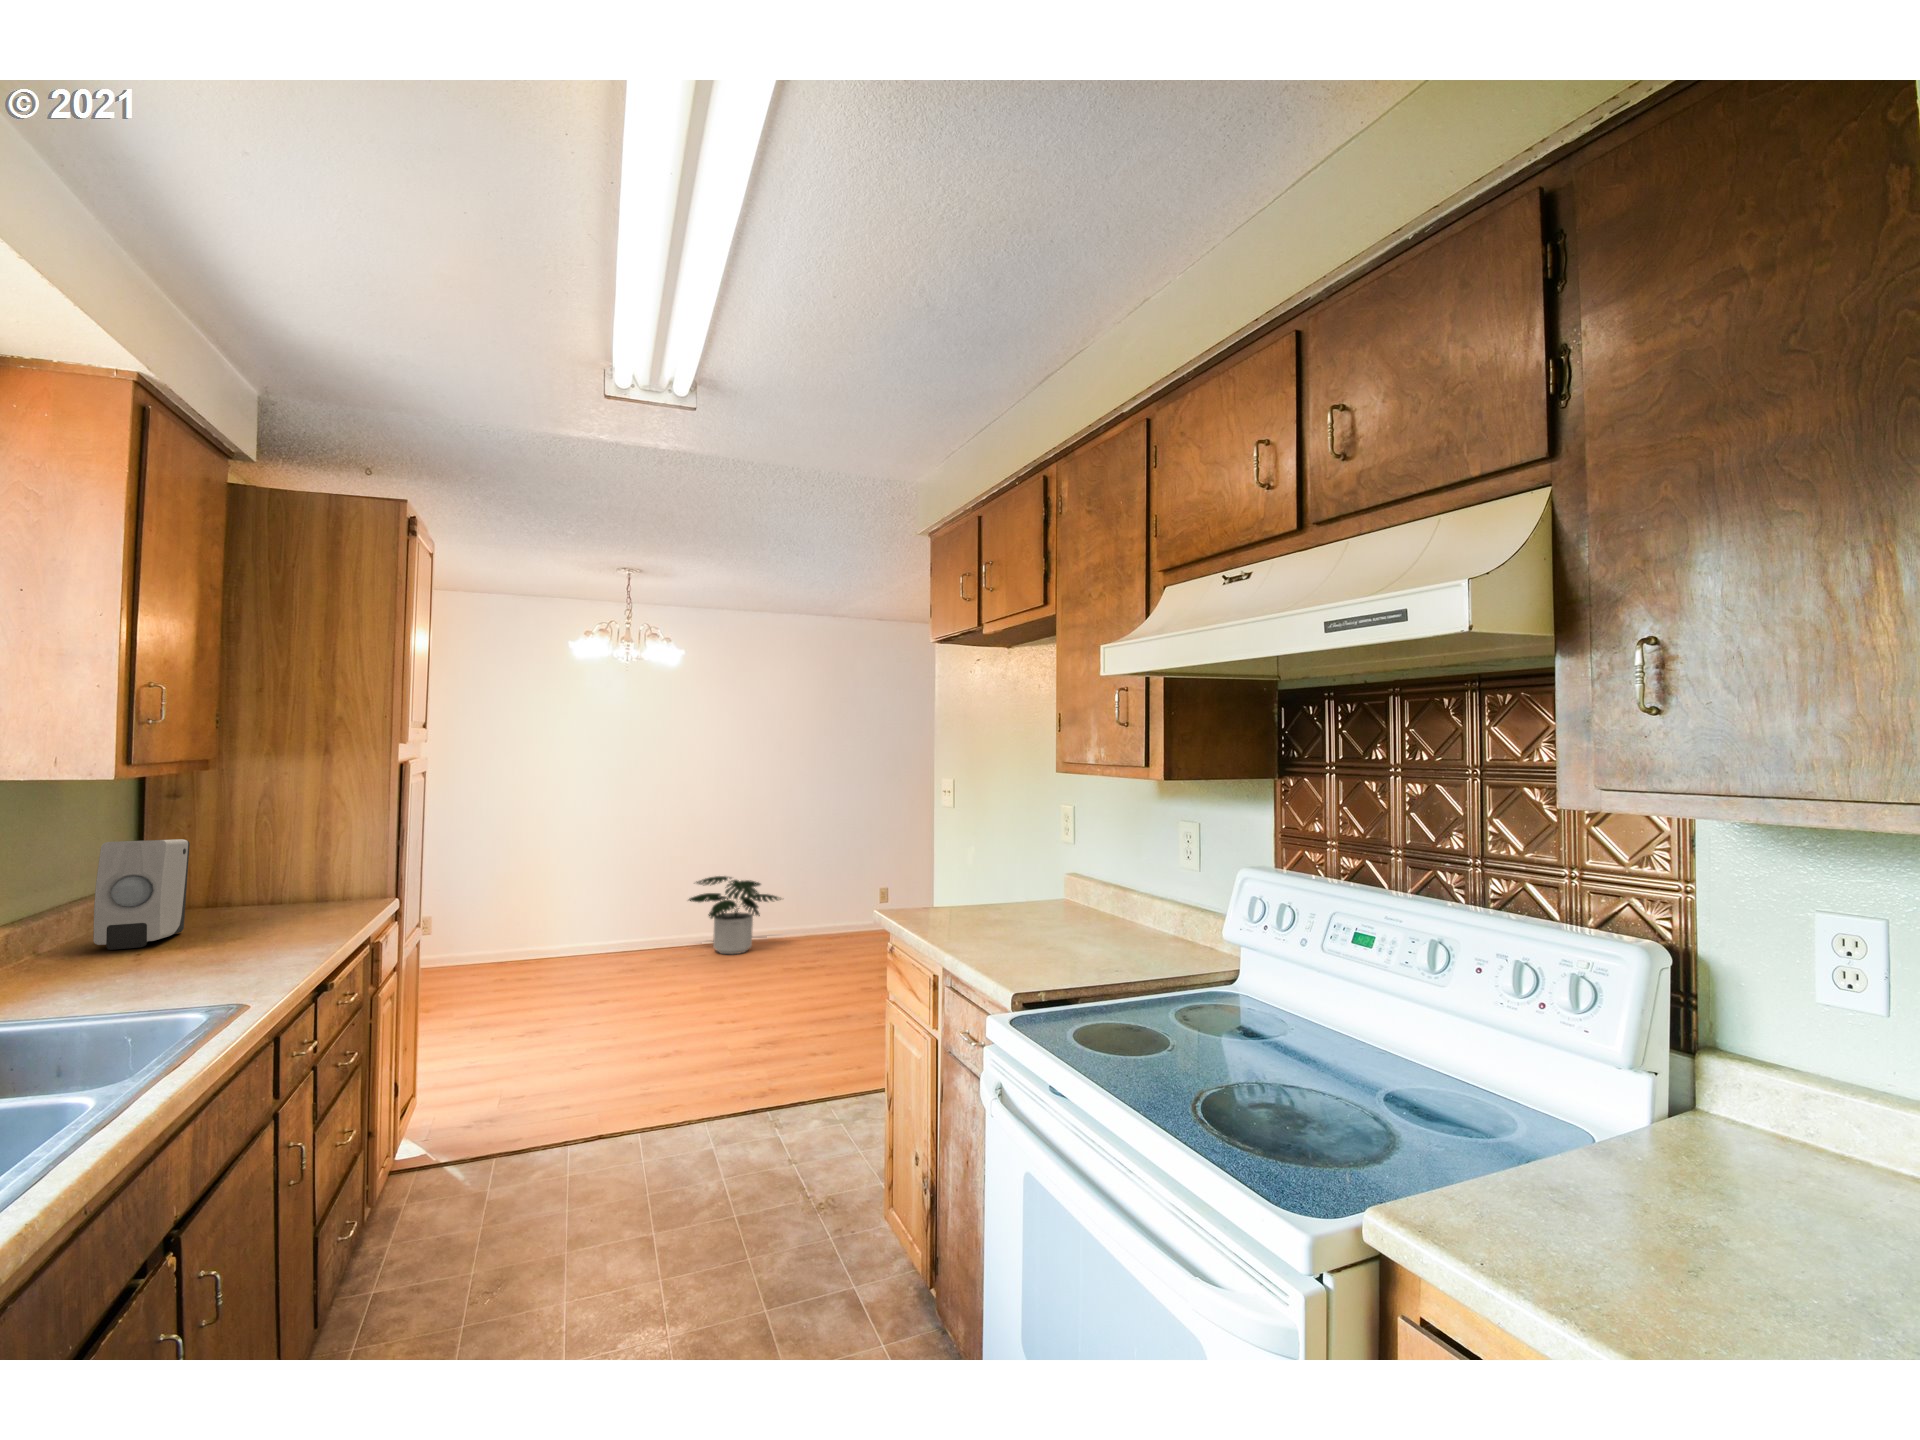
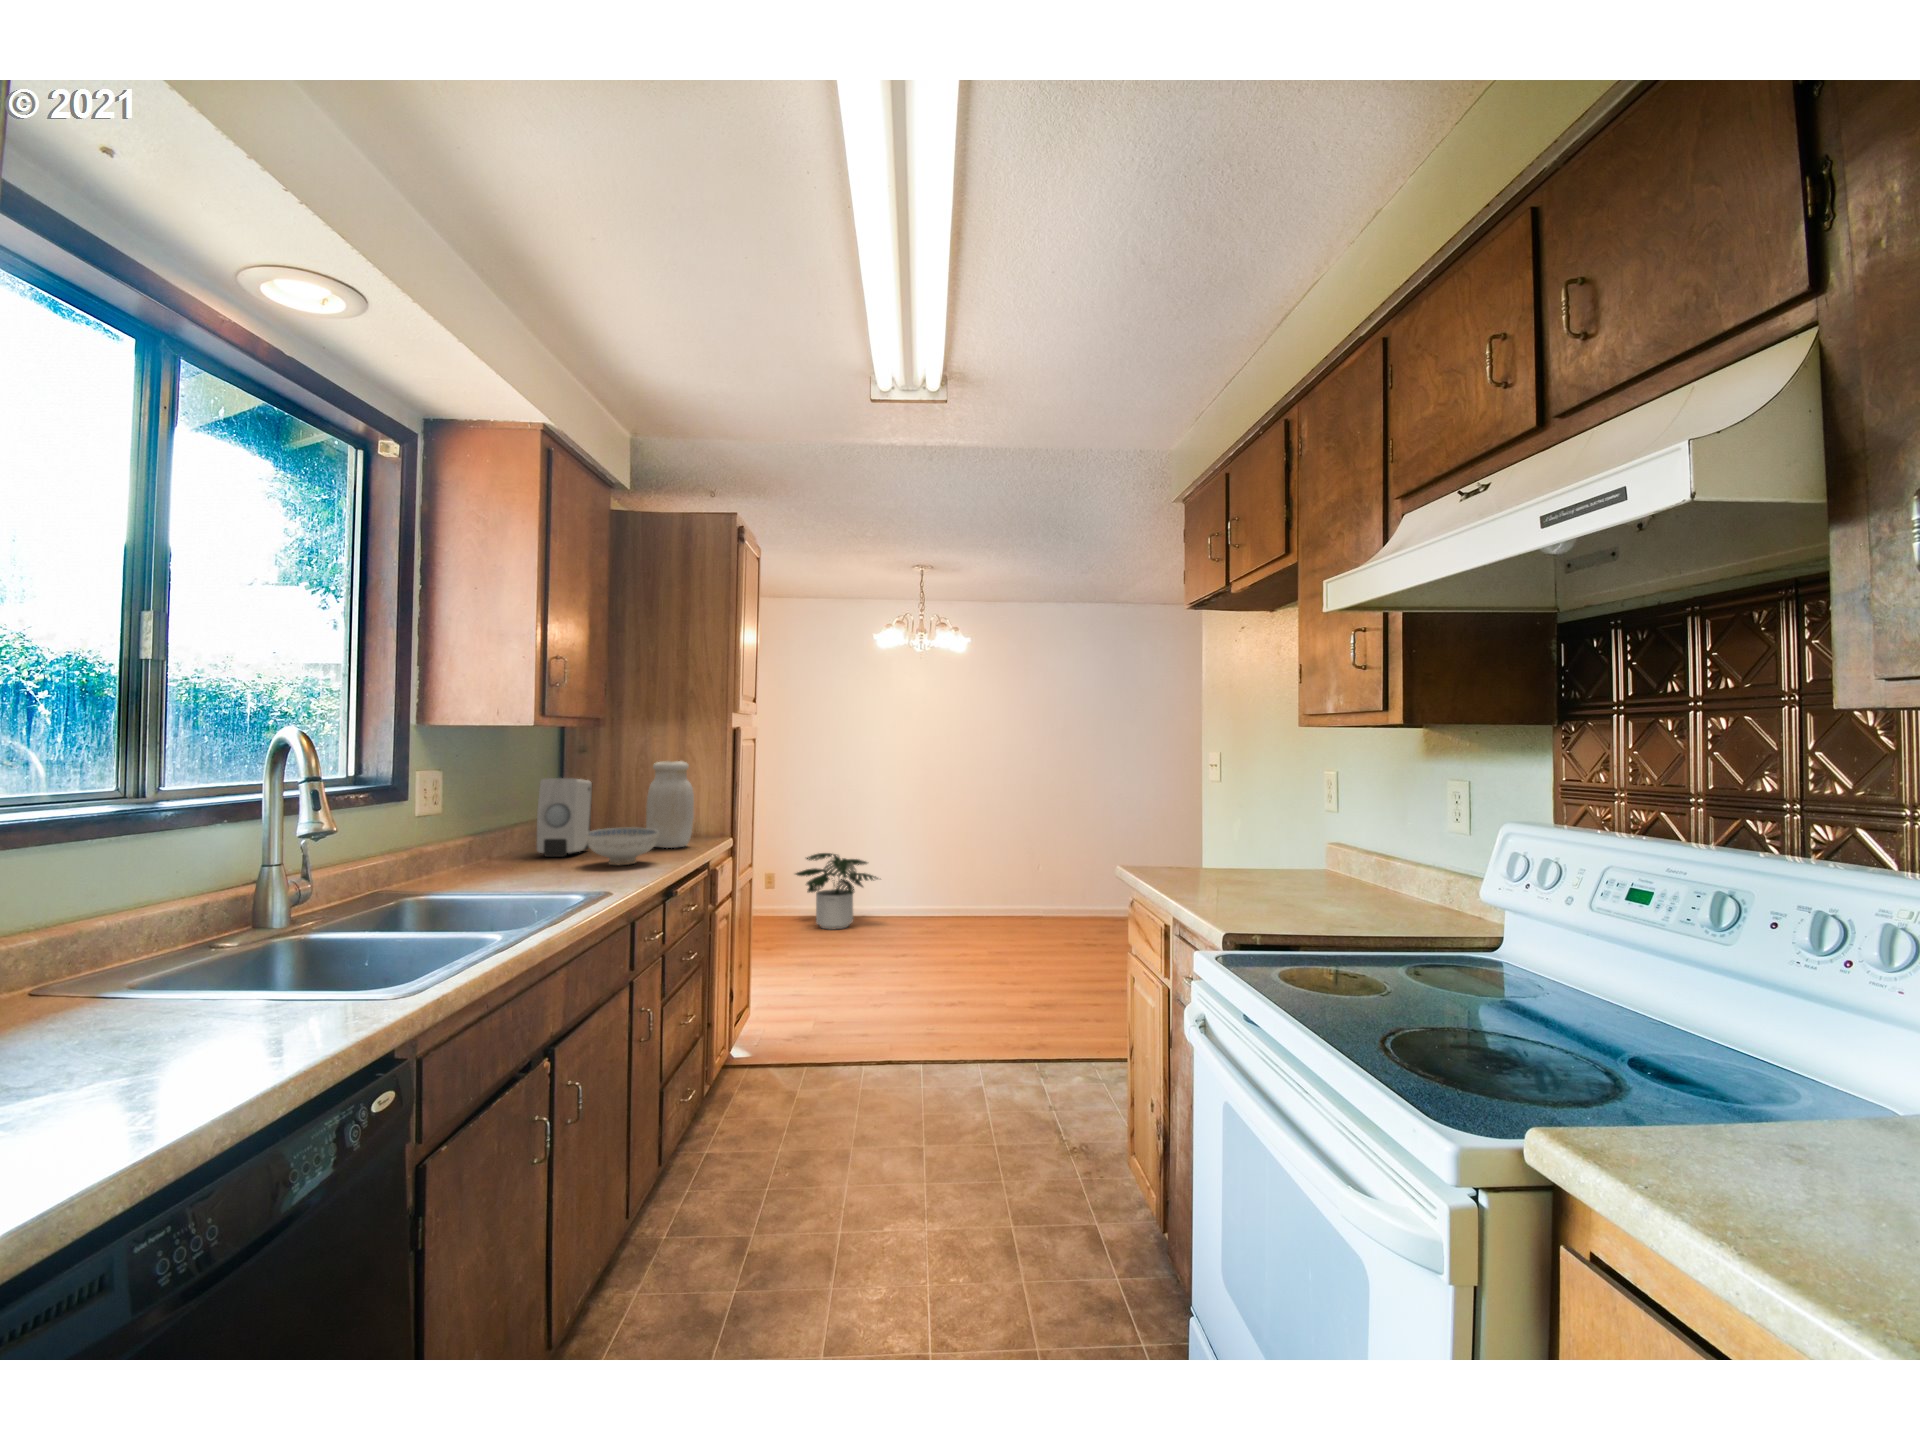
jar: none [277,809,349,920] -> present [646,761,694,848]
potted plant: present [689,876,781,954] -> present [796,853,878,929]
ceramic bowl: none [183,901,301,956] -> present [586,827,659,865]

